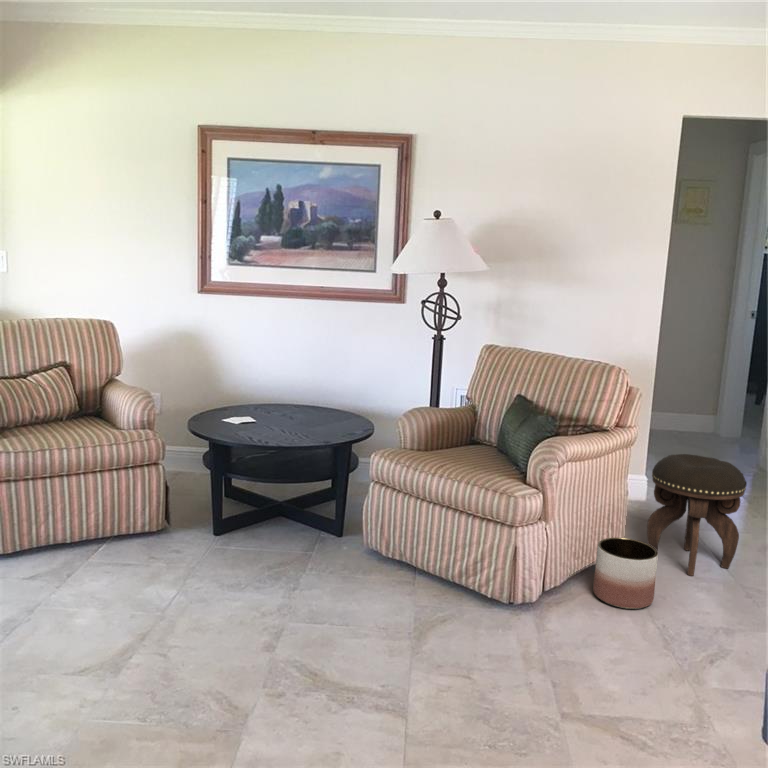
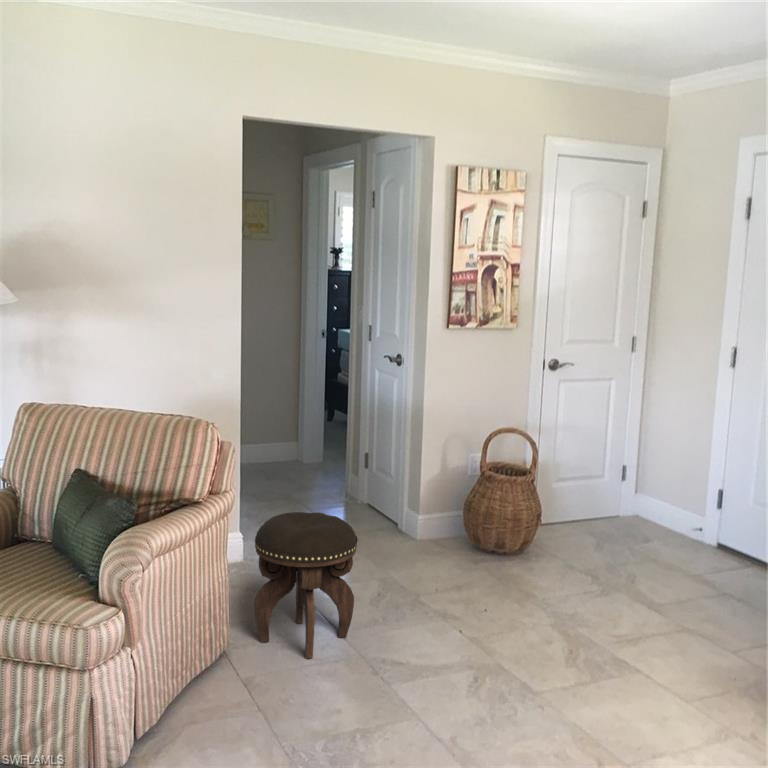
planter: present [593,537,658,609] -> none [200,637,275,732]

